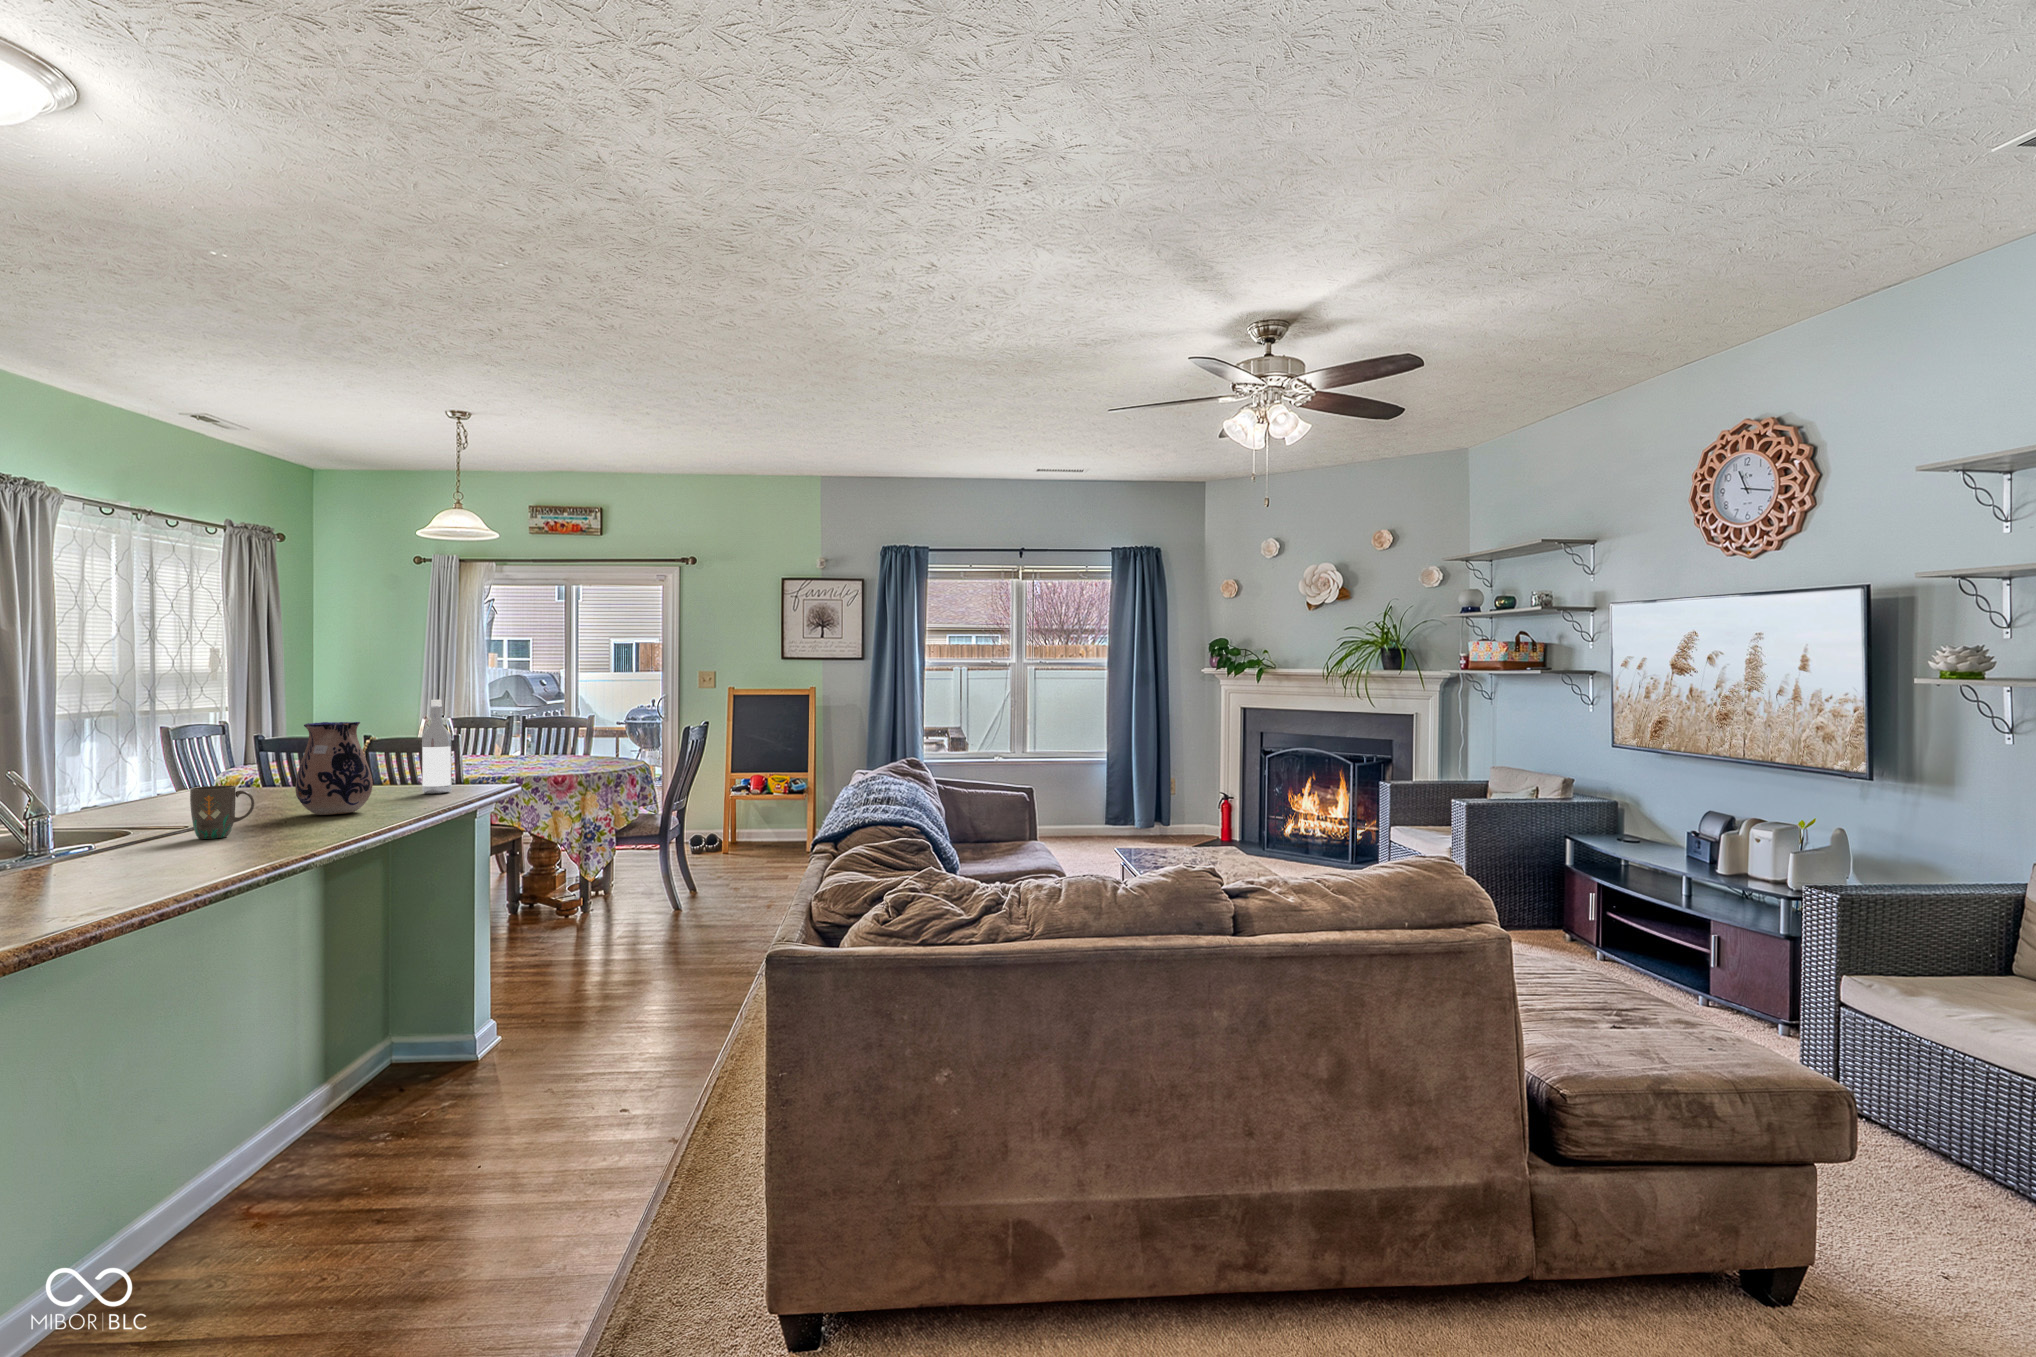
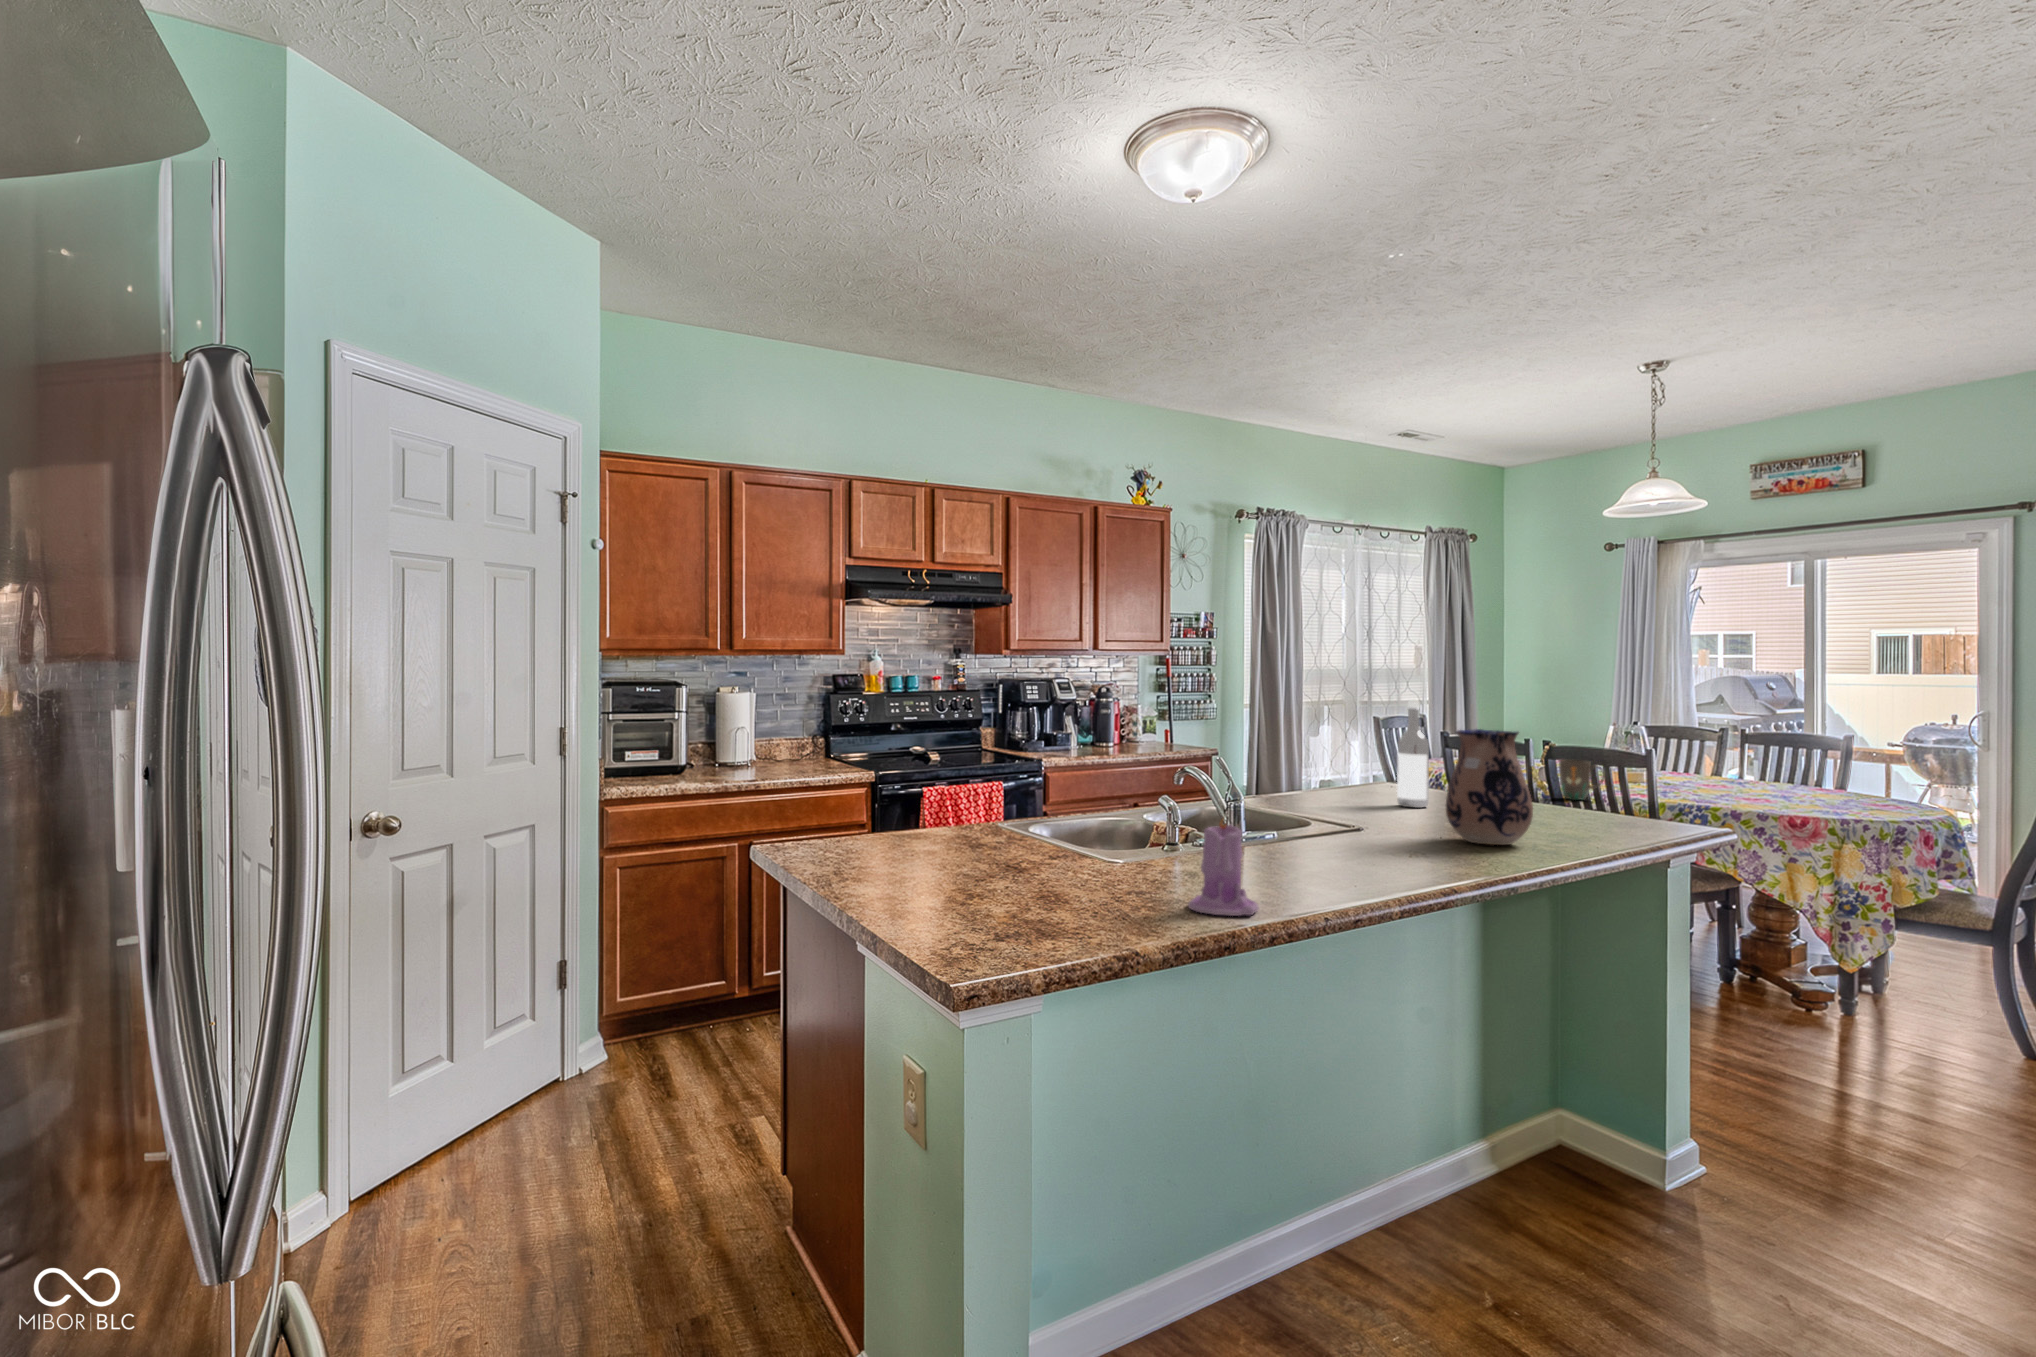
wine bottle: present [422,700,452,794] -> present [1397,701,1429,808]
mug: present [190,786,254,839] -> present [1559,759,1605,800]
candle: none [73,800,153,888] -> present [1188,819,1259,916]

